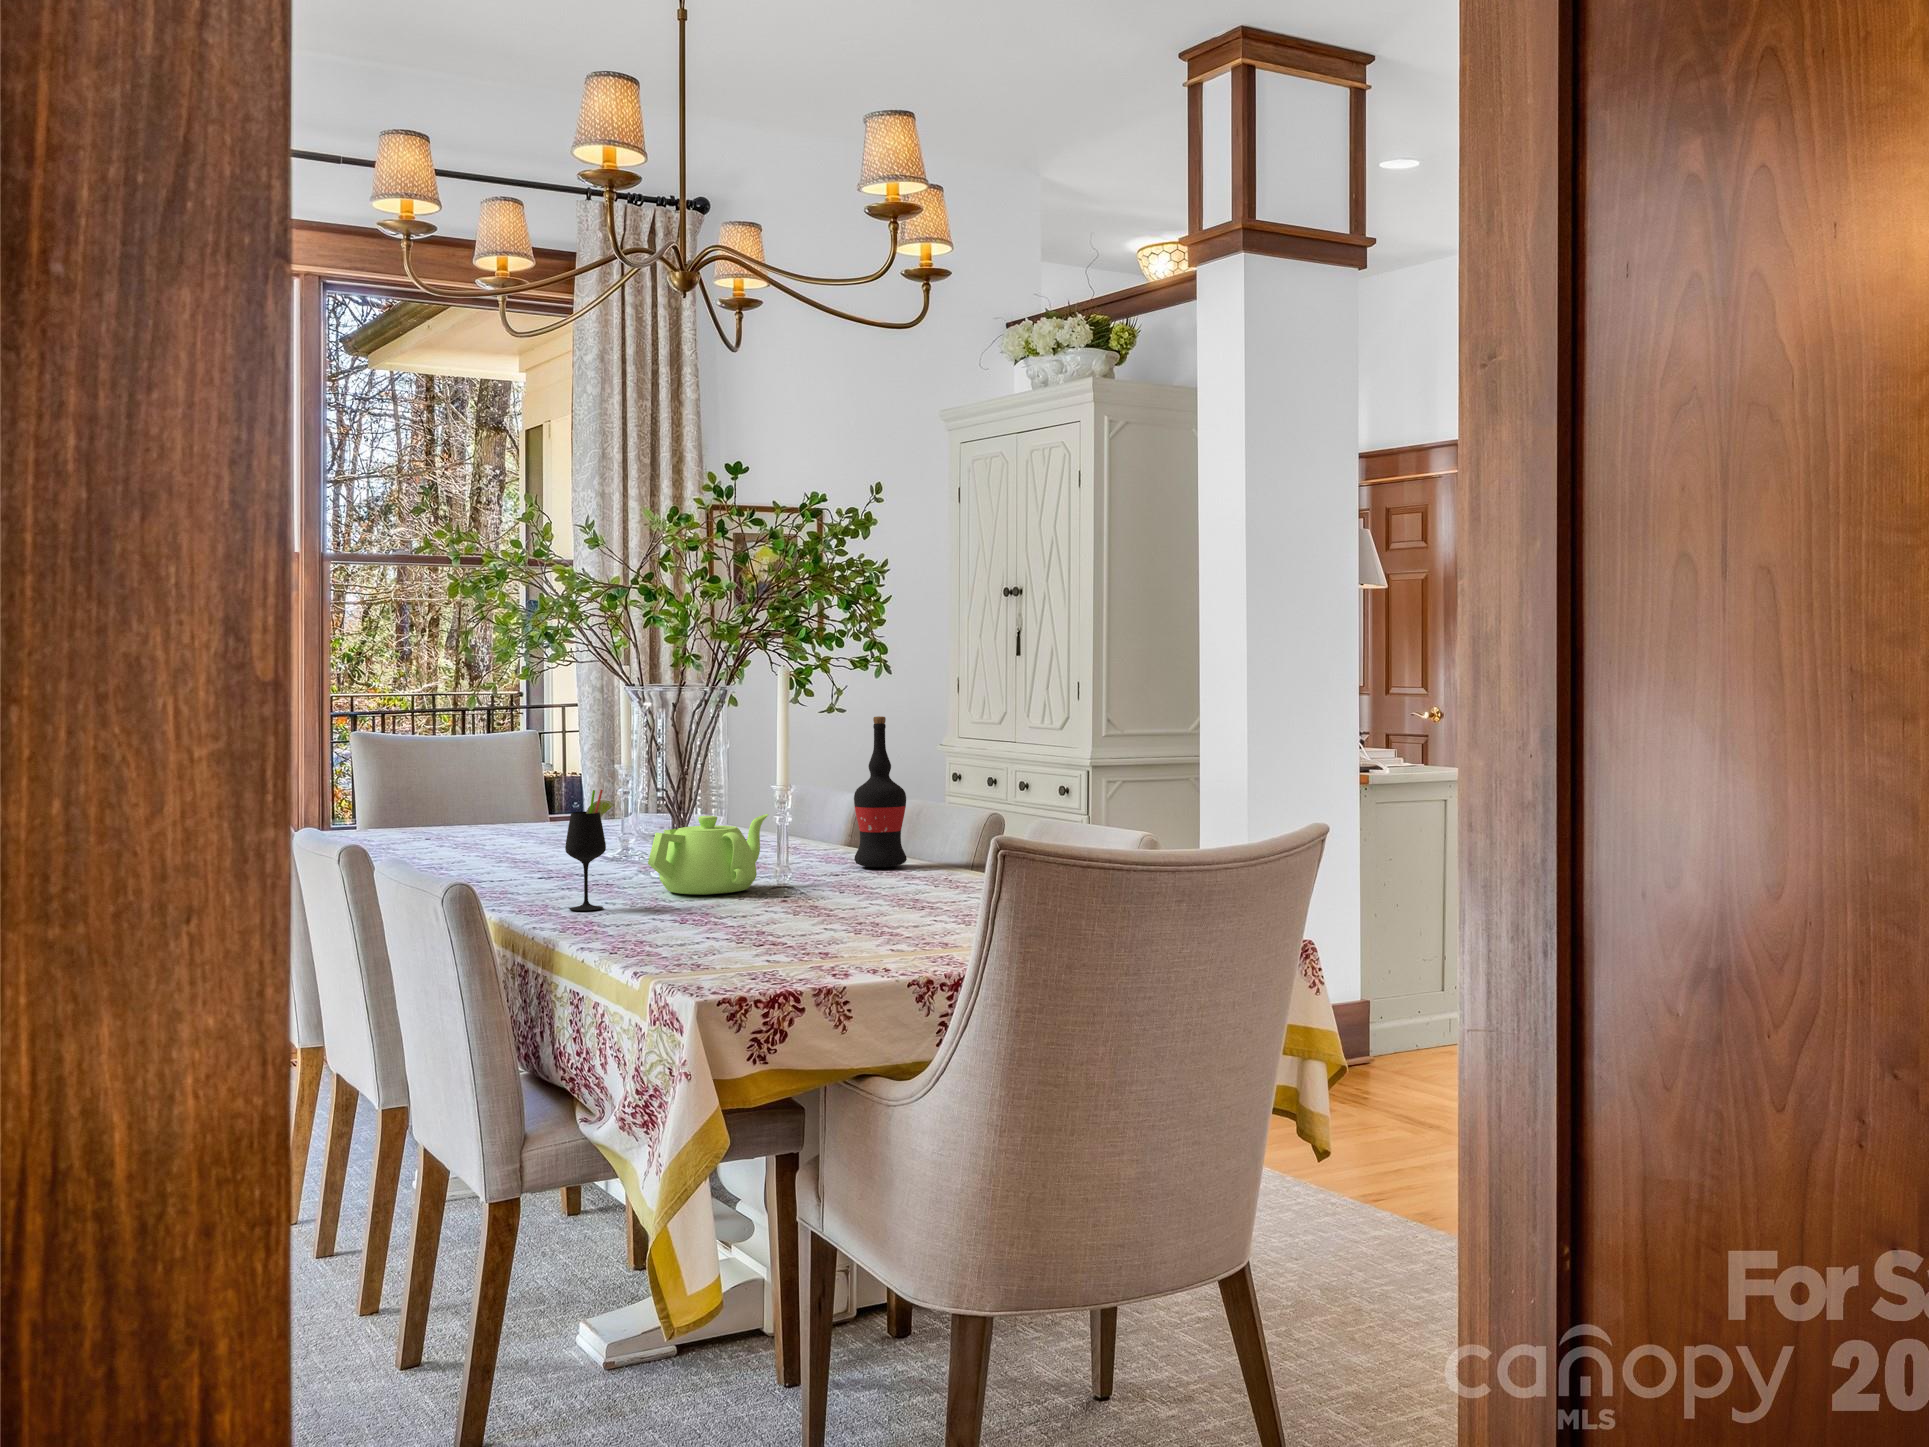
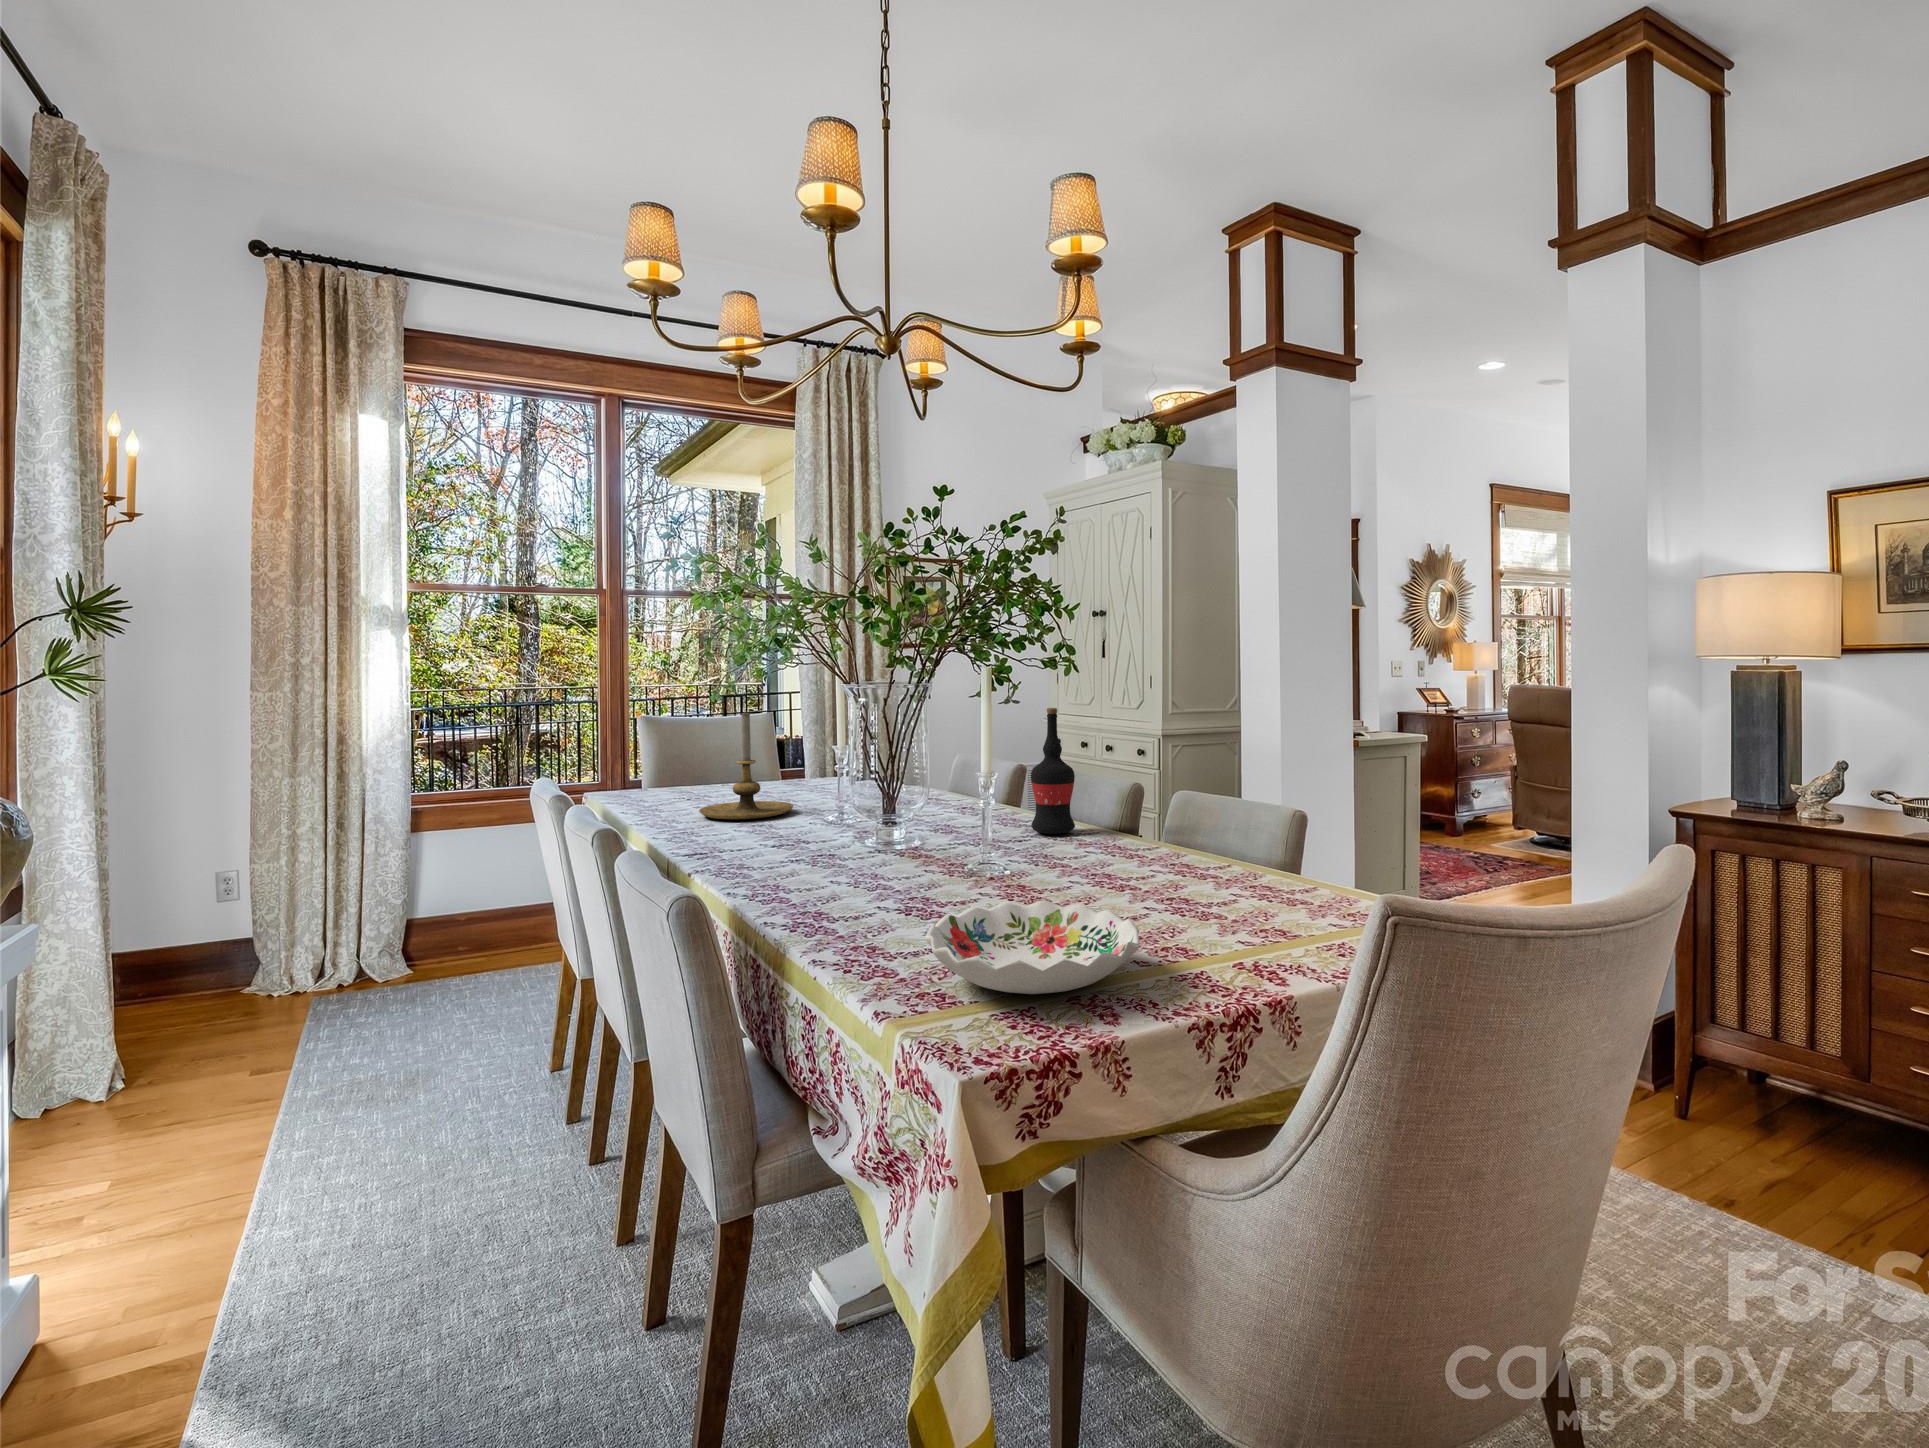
candle holder: none [449,722,568,856] -> present [699,712,793,820]
wine glass: present [565,790,613,910] -> none [794,782,838,895]
teapot: present [648,814,768,895] -> none [867,795,969,871]
decorative bowl: none [684,894,884,959] -> present [925,900,1140,994]

